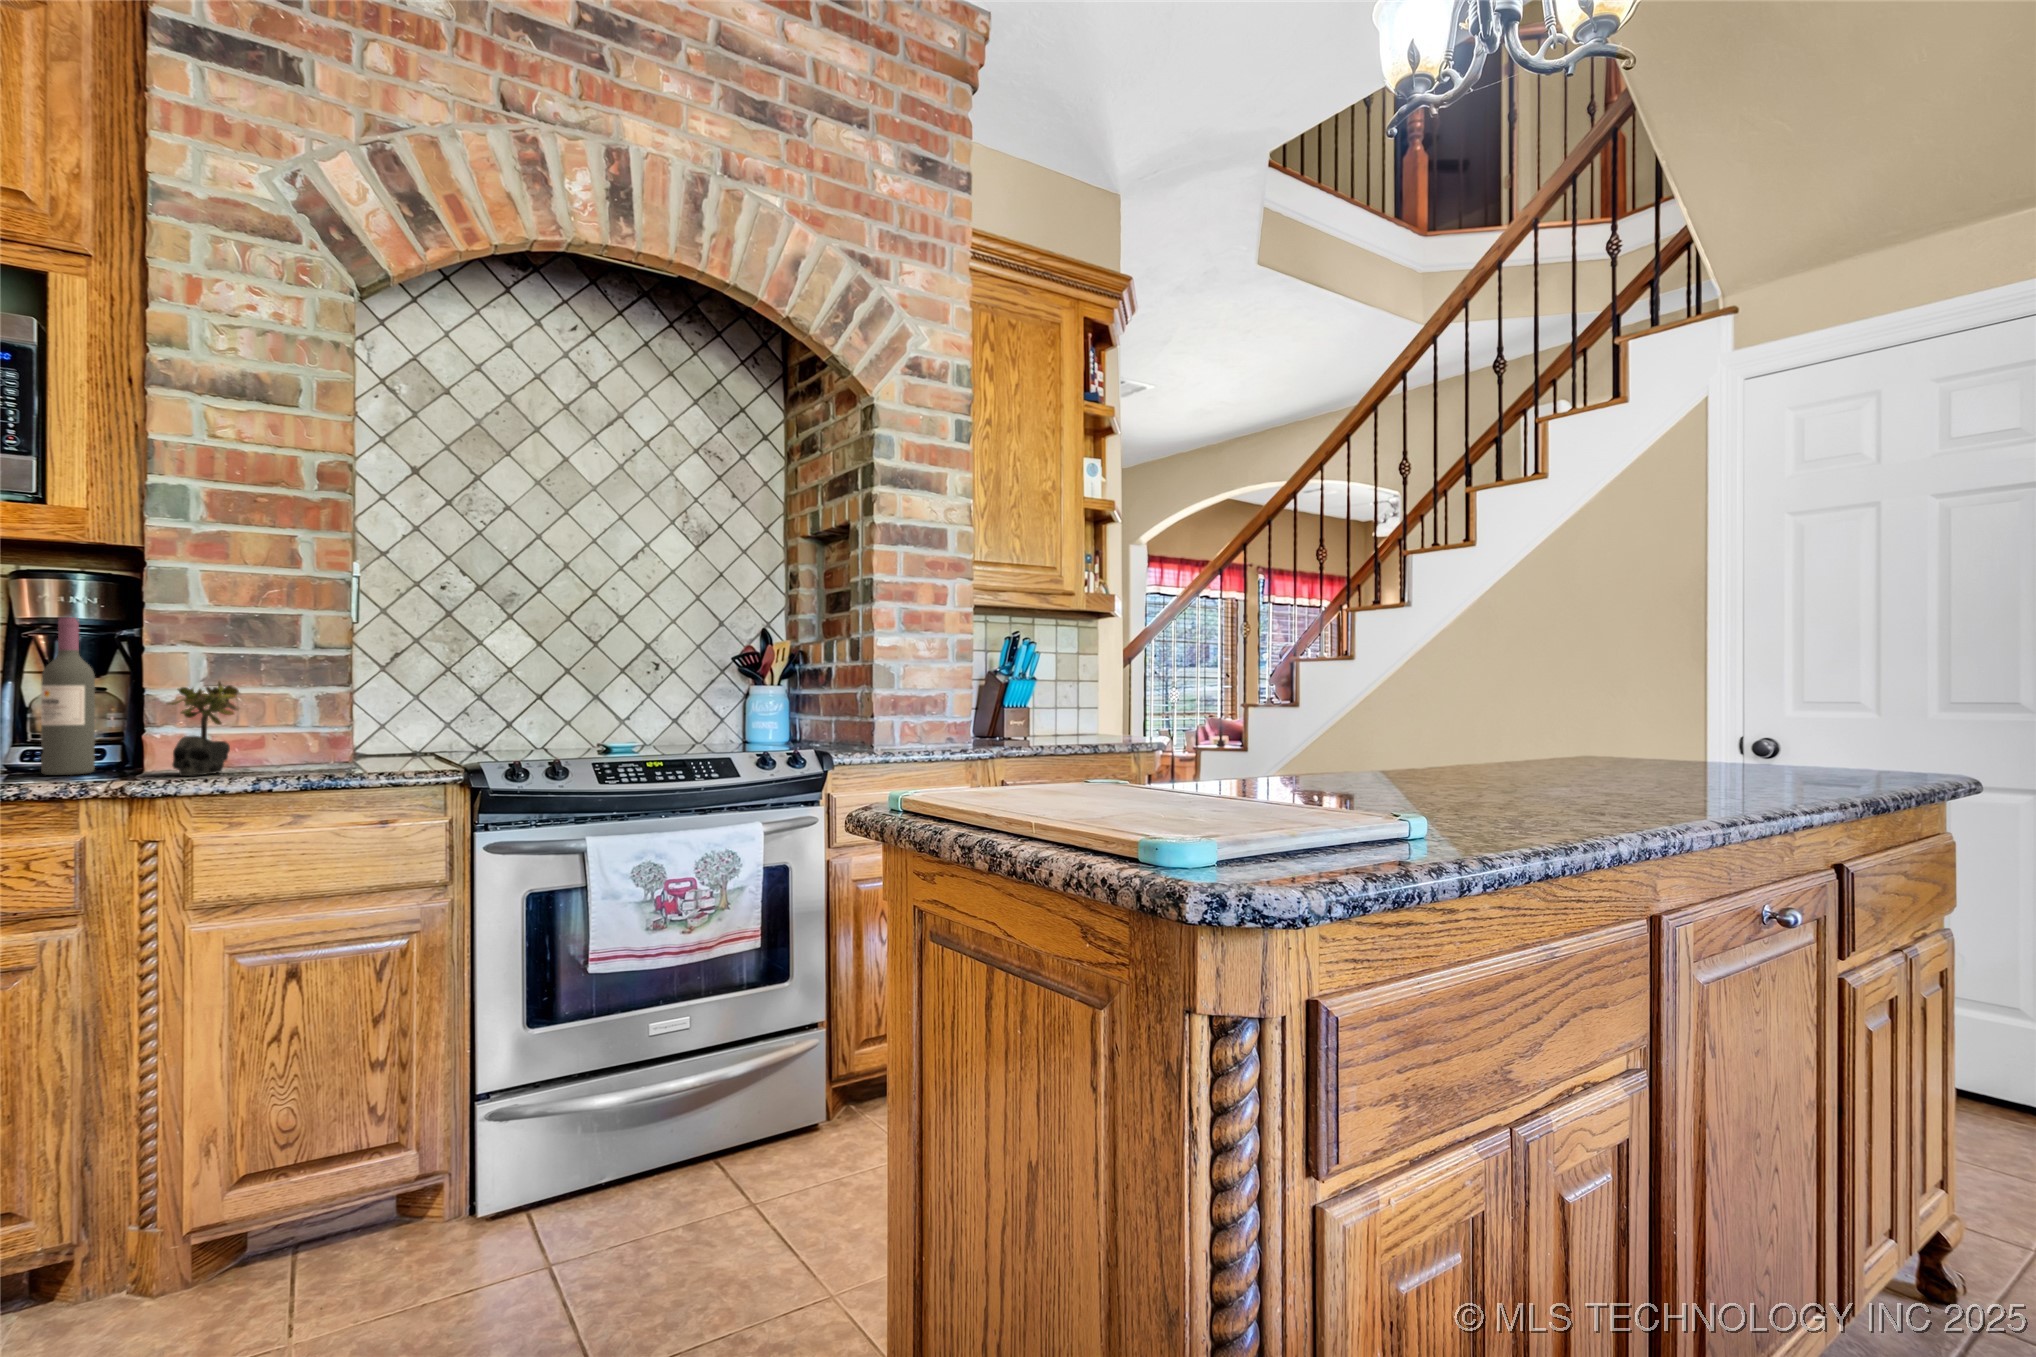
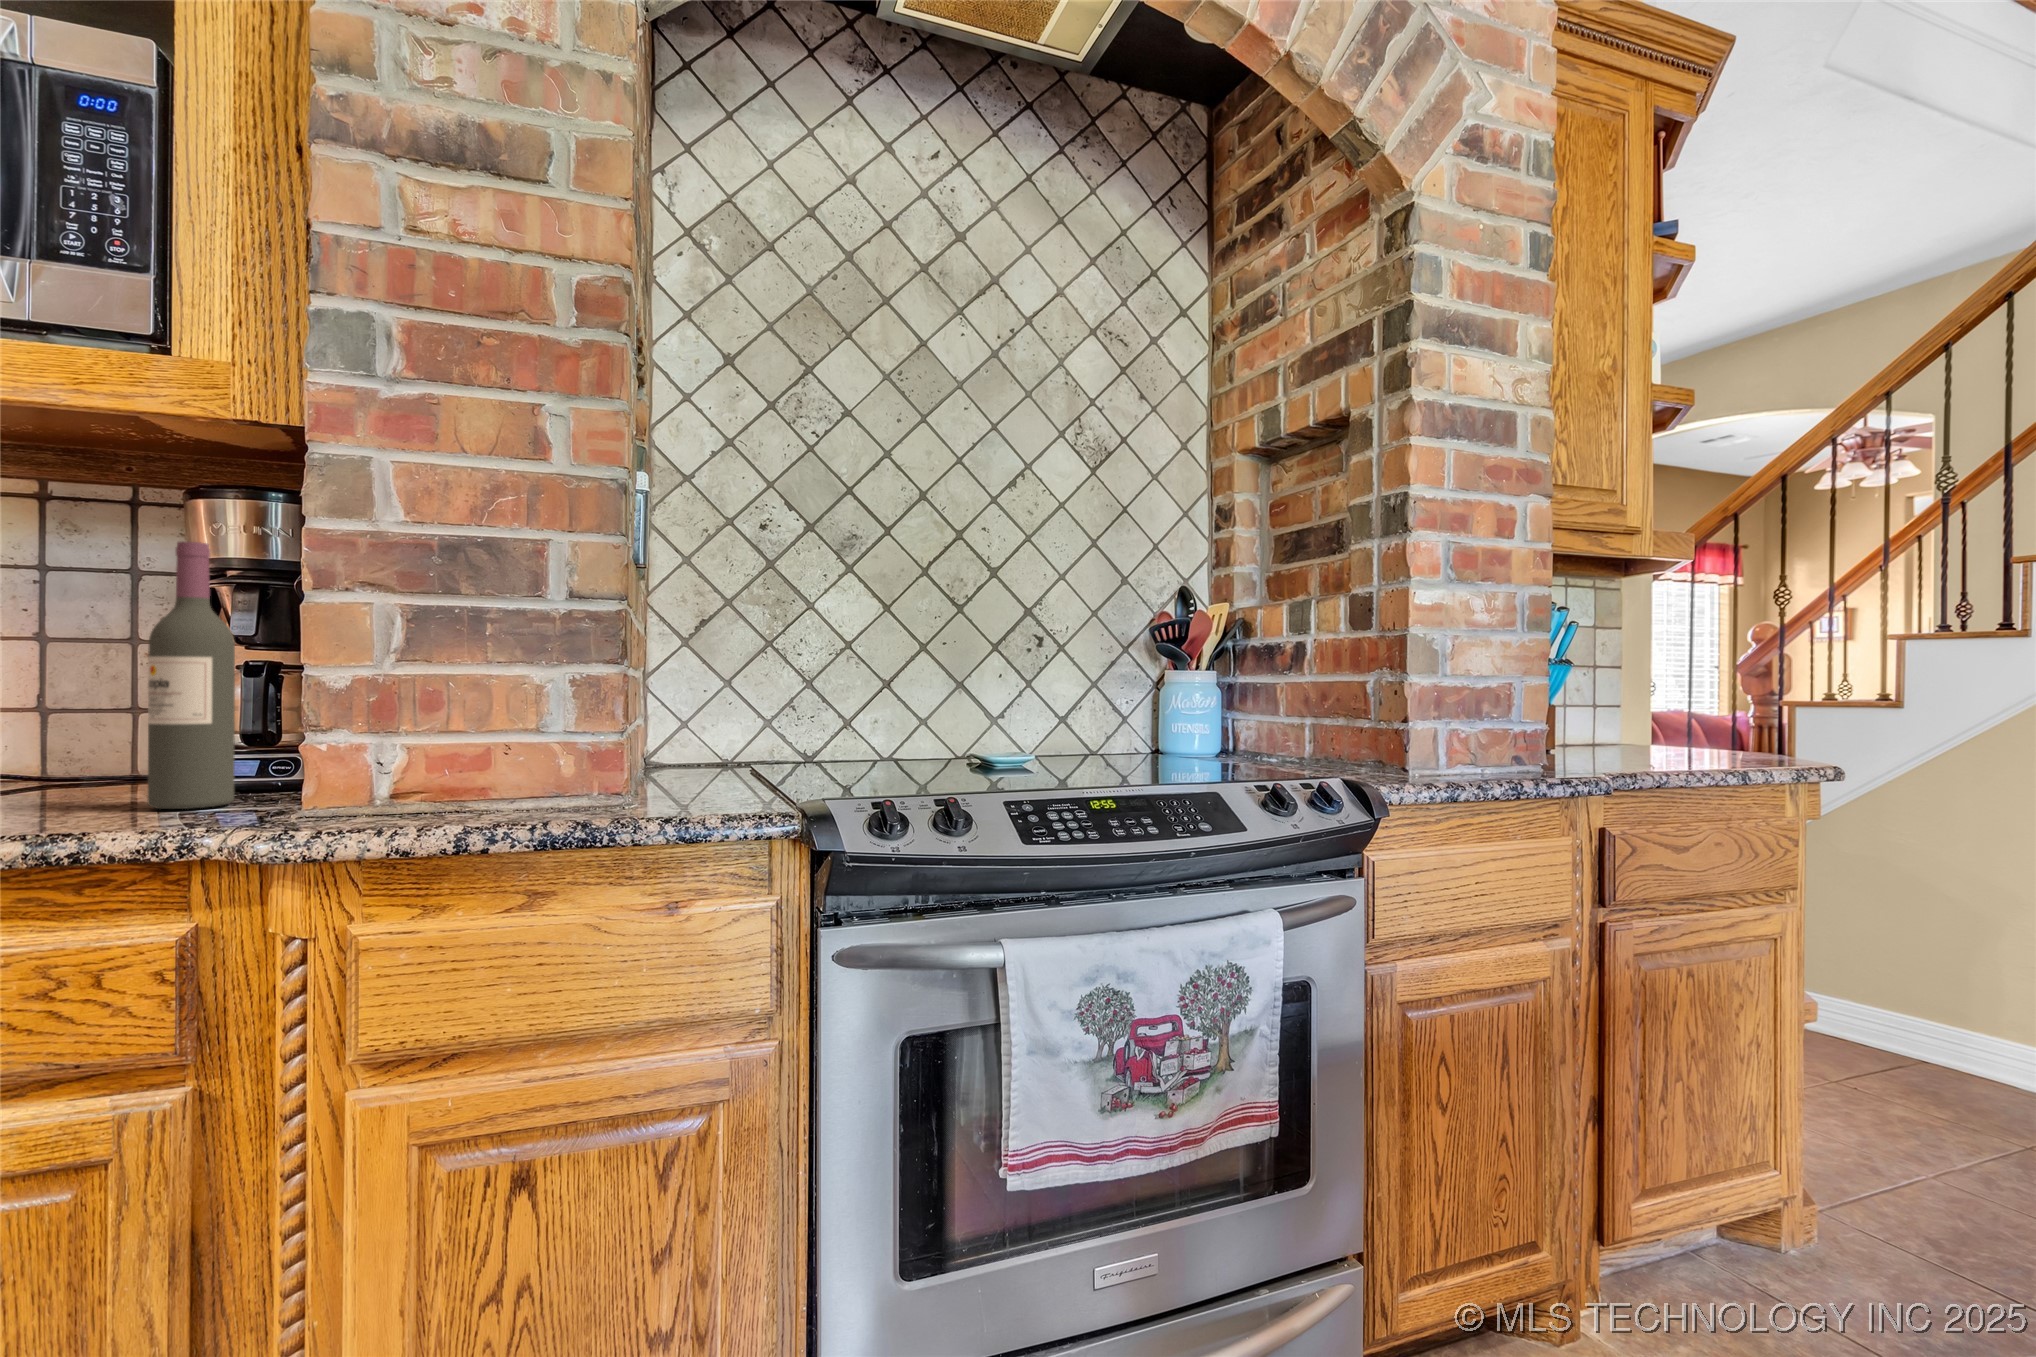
succulent plant: present [168,682,240,776] -> none [329,650,451,818]

